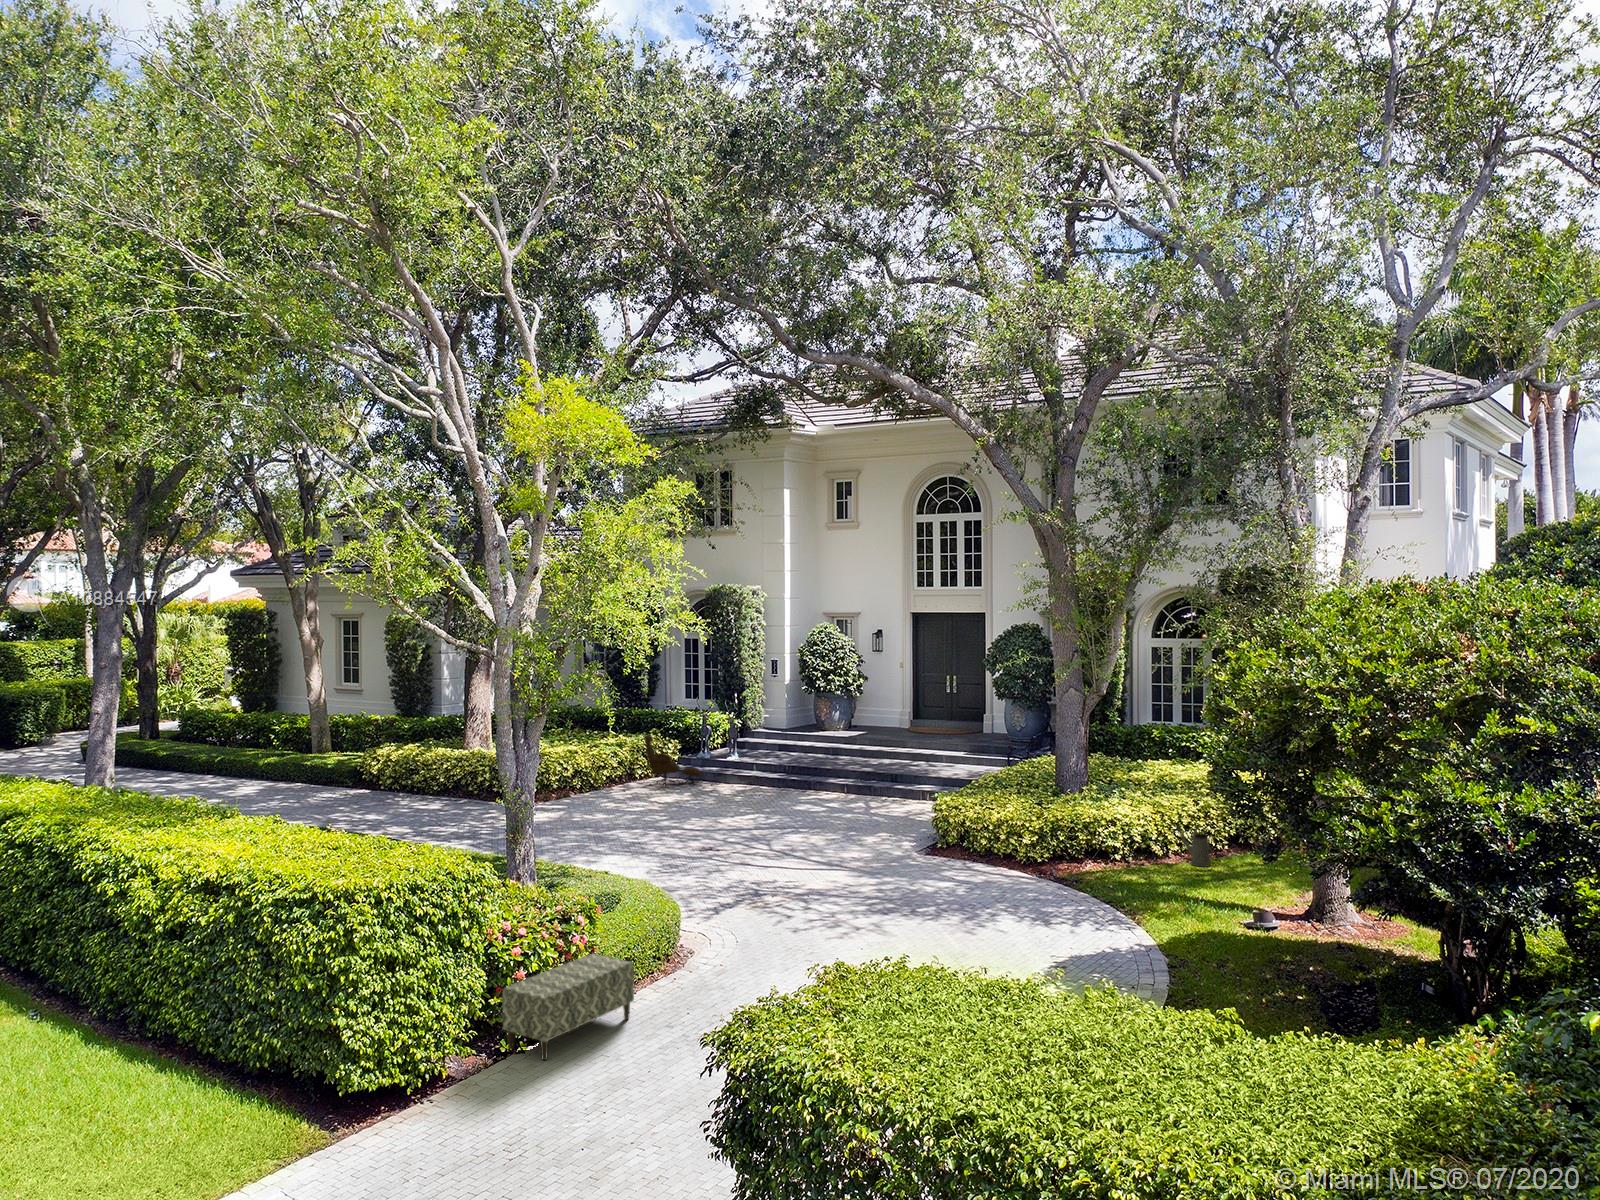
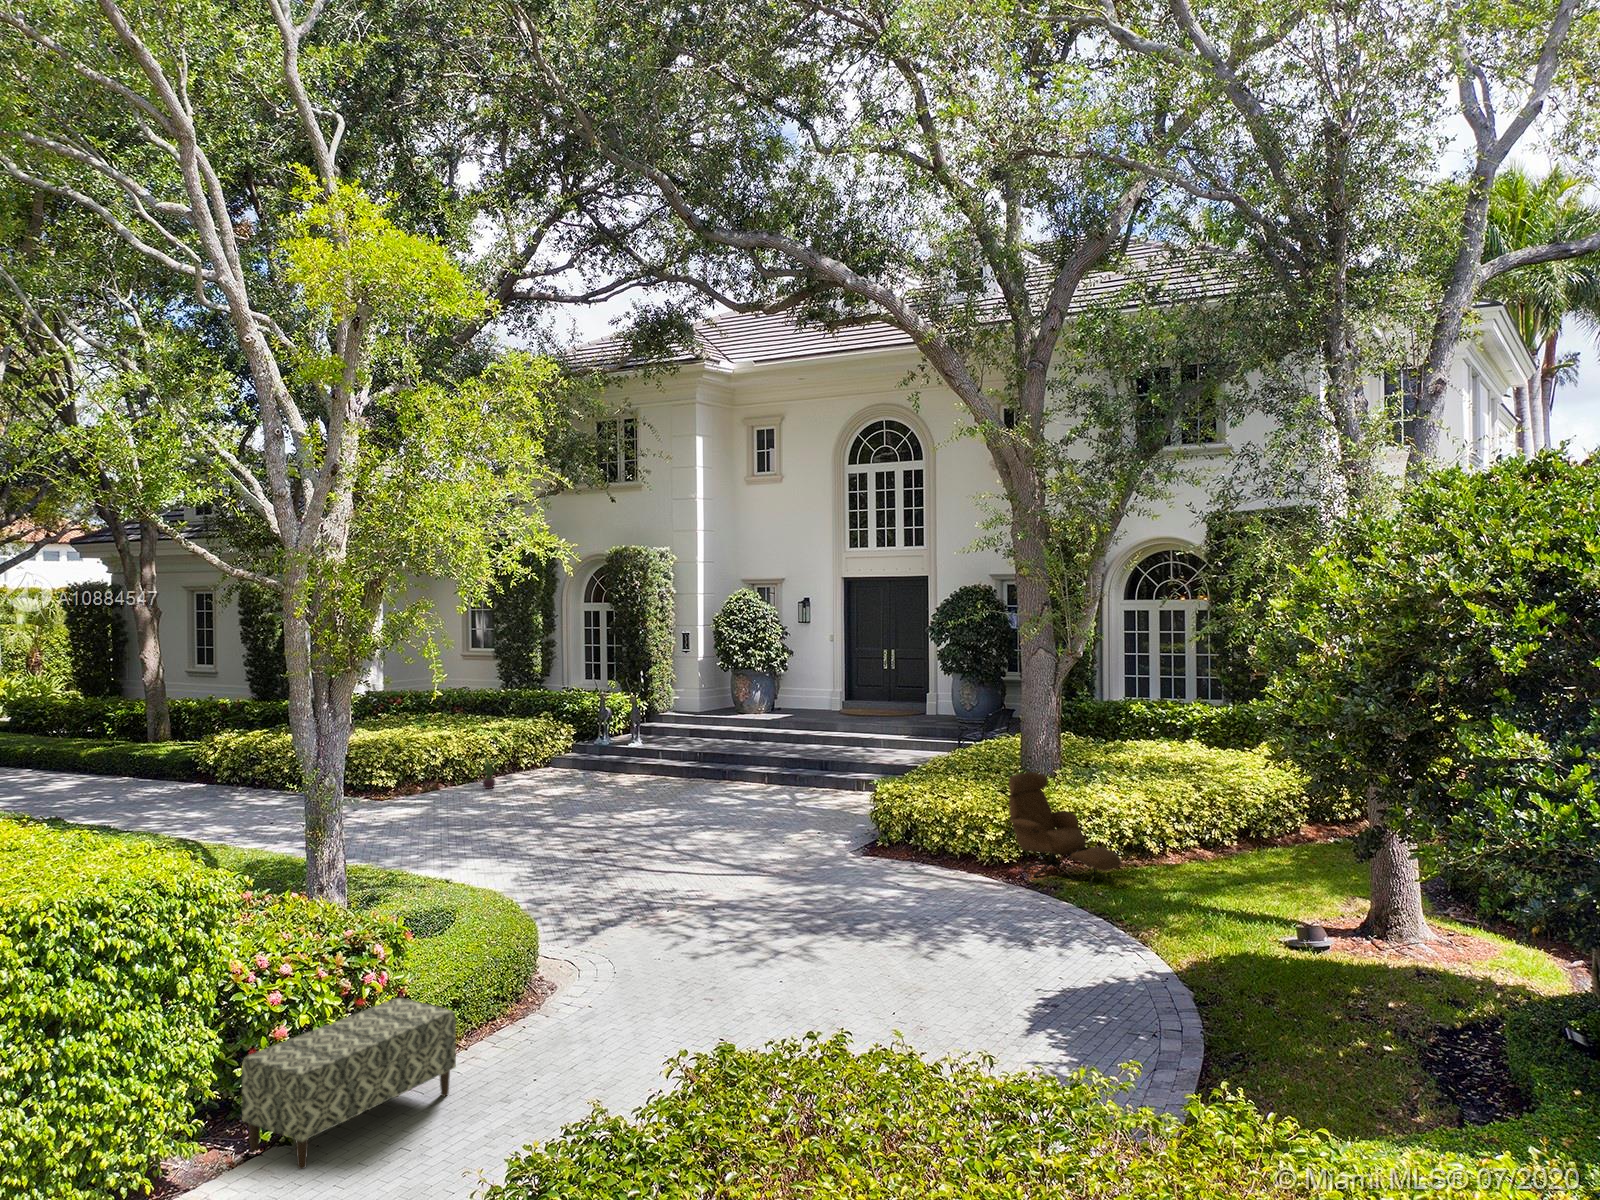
lounge chair: present [645,734,701,786] -> present [1009,772,1122,885]
decorative plant: none [599,767,628,796] -> present [480,756,496,789]
watering can: present [1177,827,1212,867] -> none [1175,816,1221,866]

